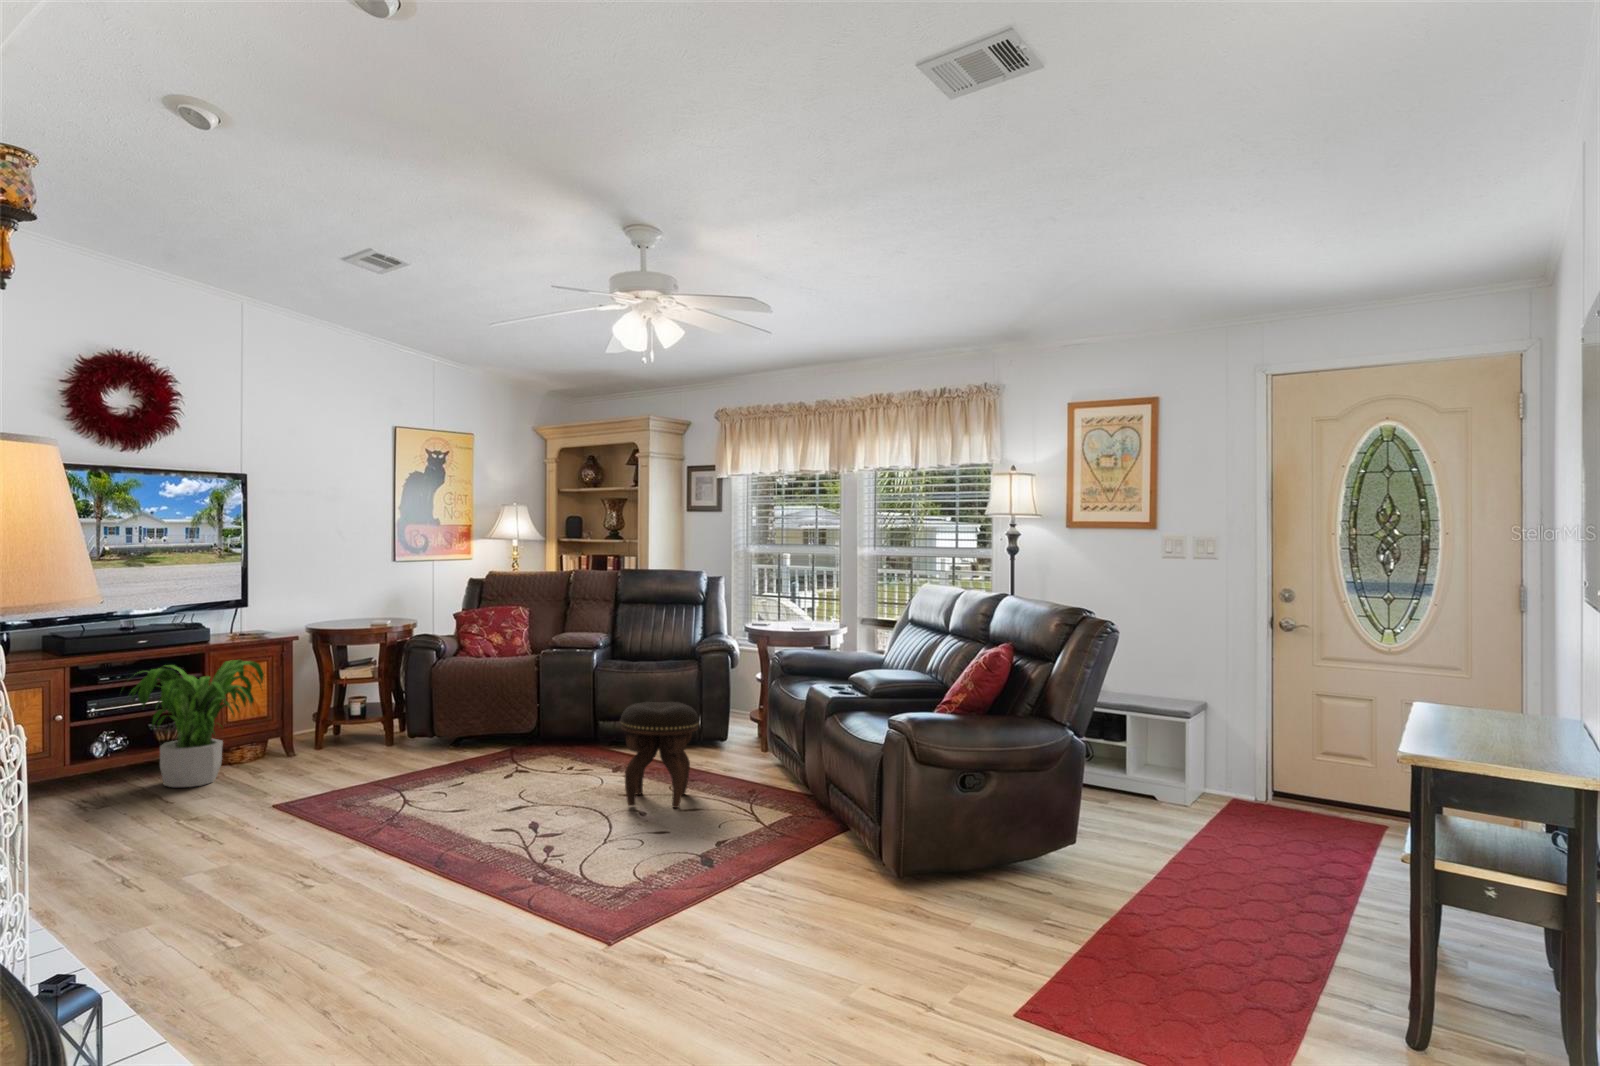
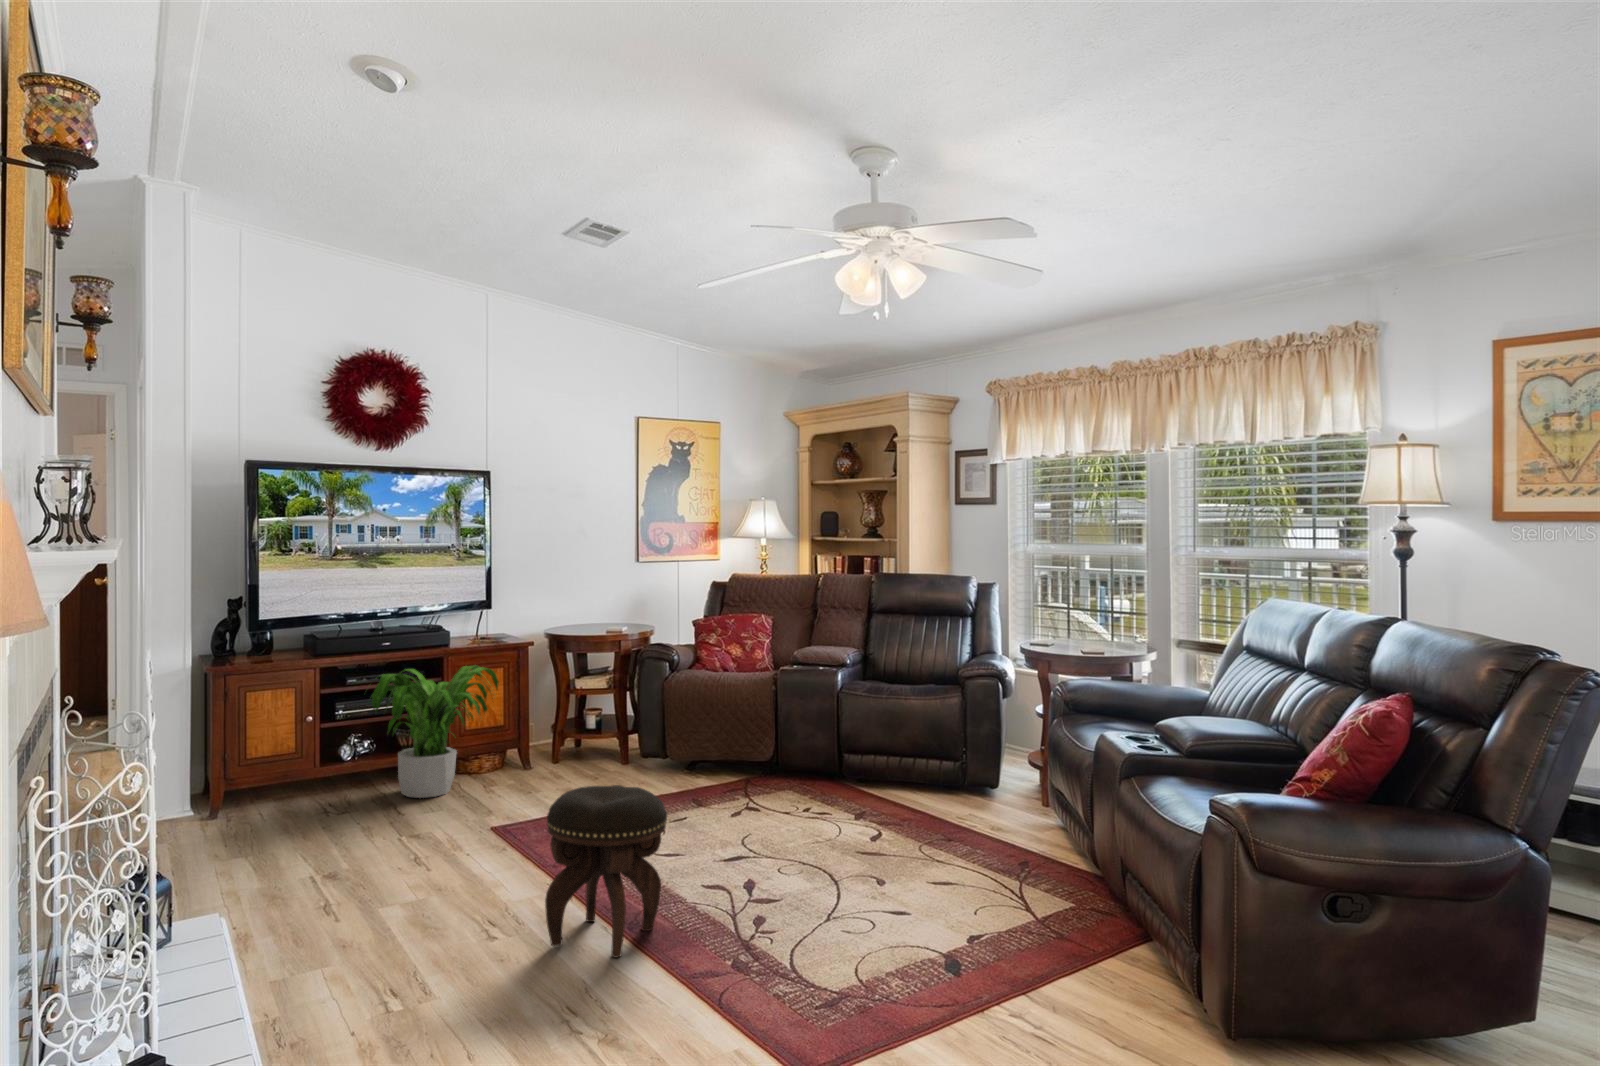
footstool: present [620,702,699,808] -> present [545,785,667,958]

